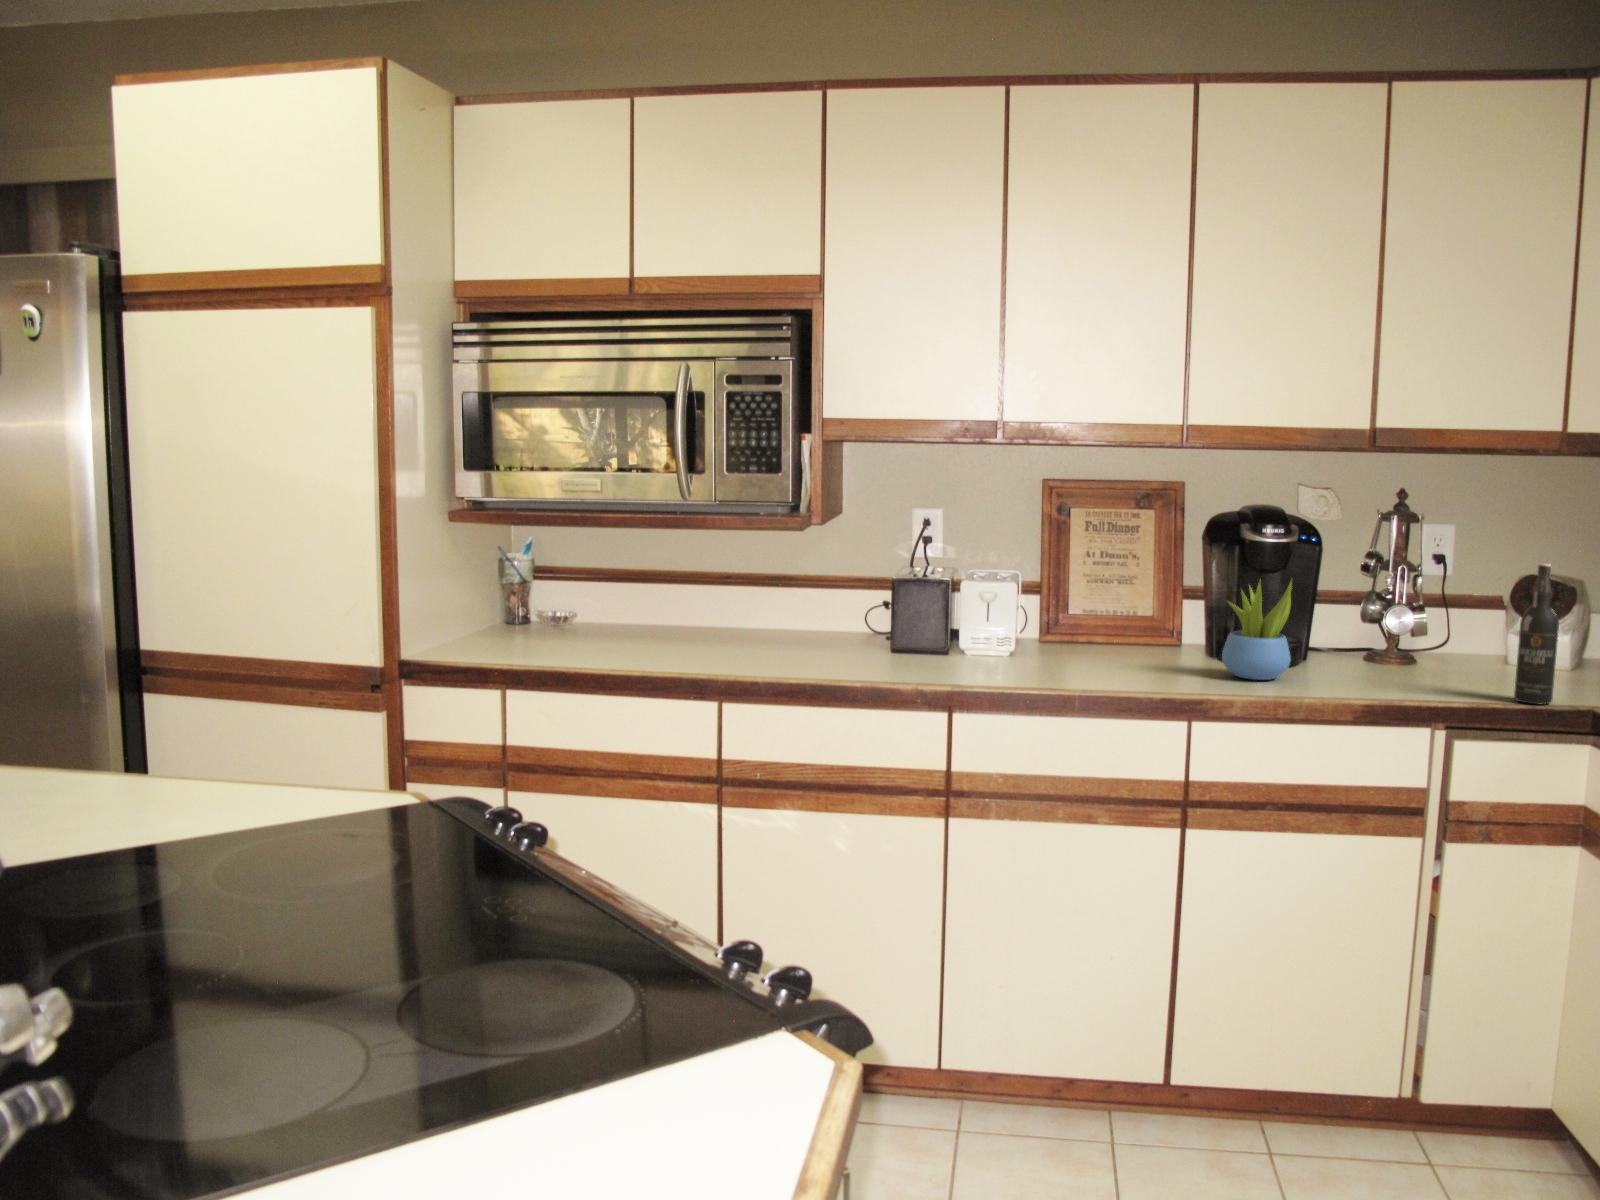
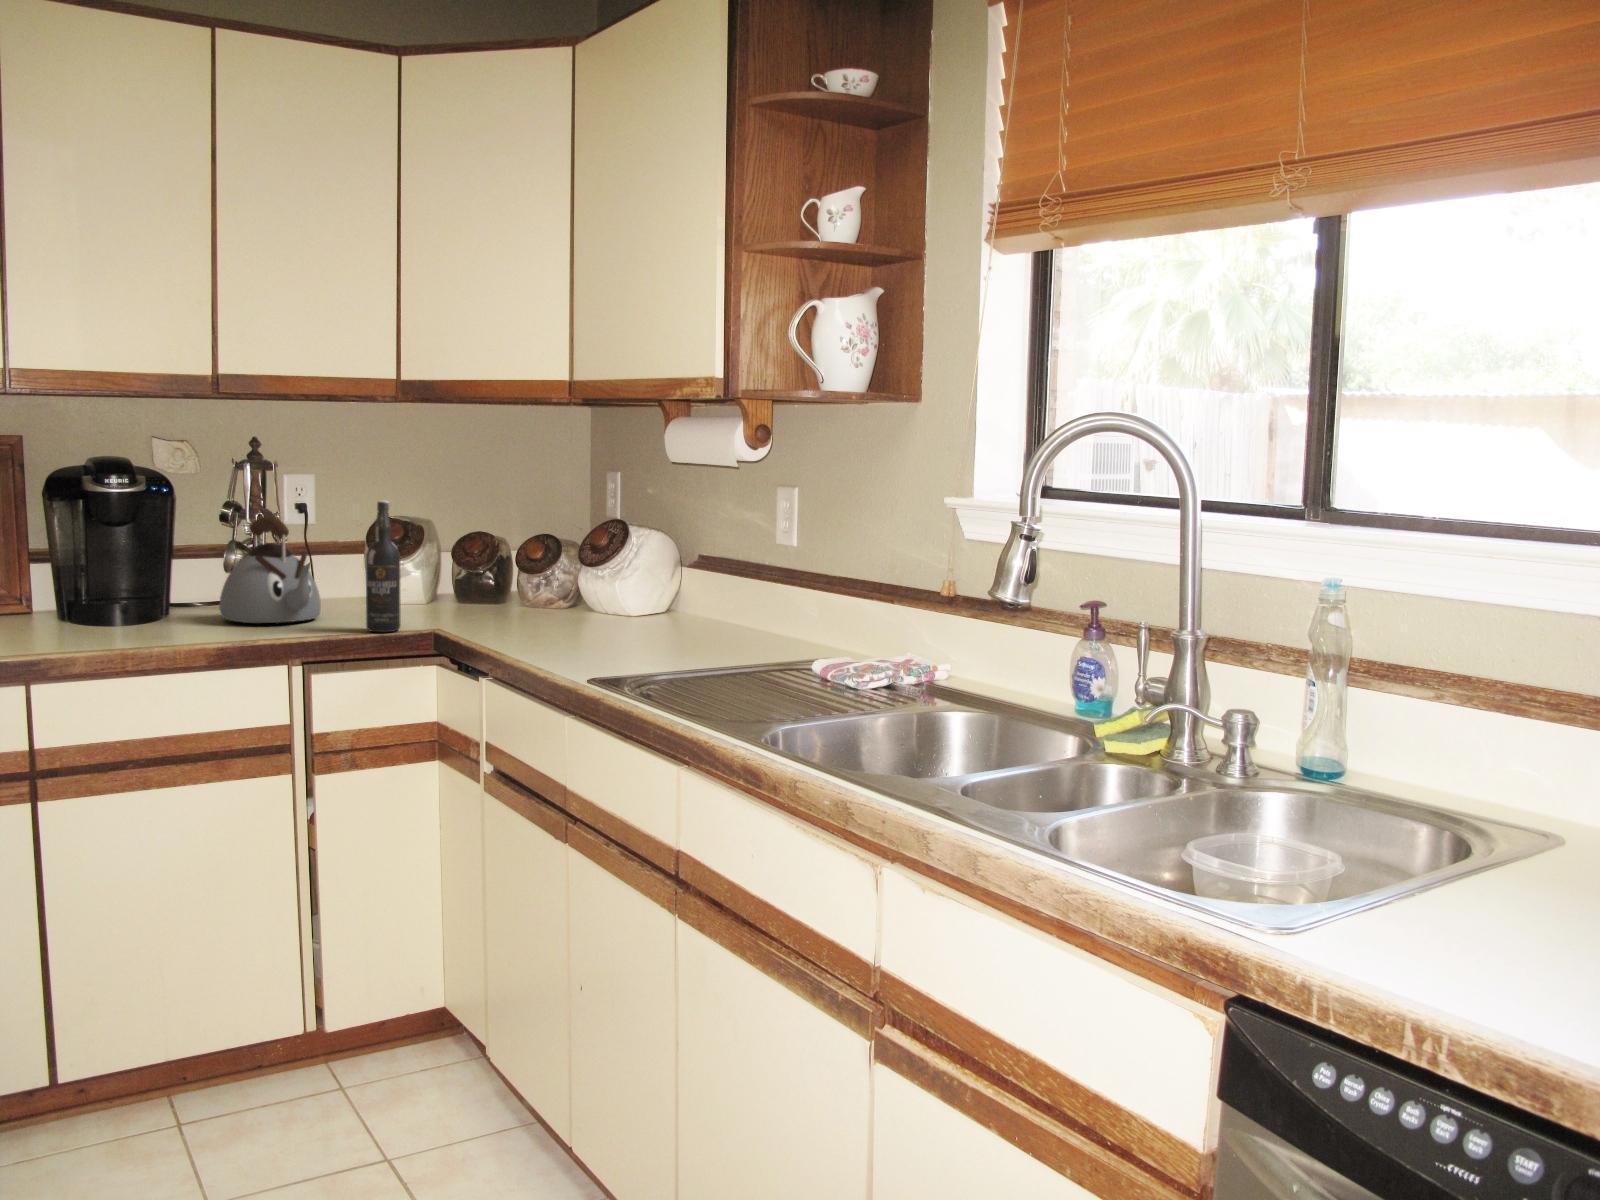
kettle: none [1358,570,1461,681] -> present [219,516,321,623]
succulent plant: present [1222,580,1292,680] -> none [64,527,144,636]

